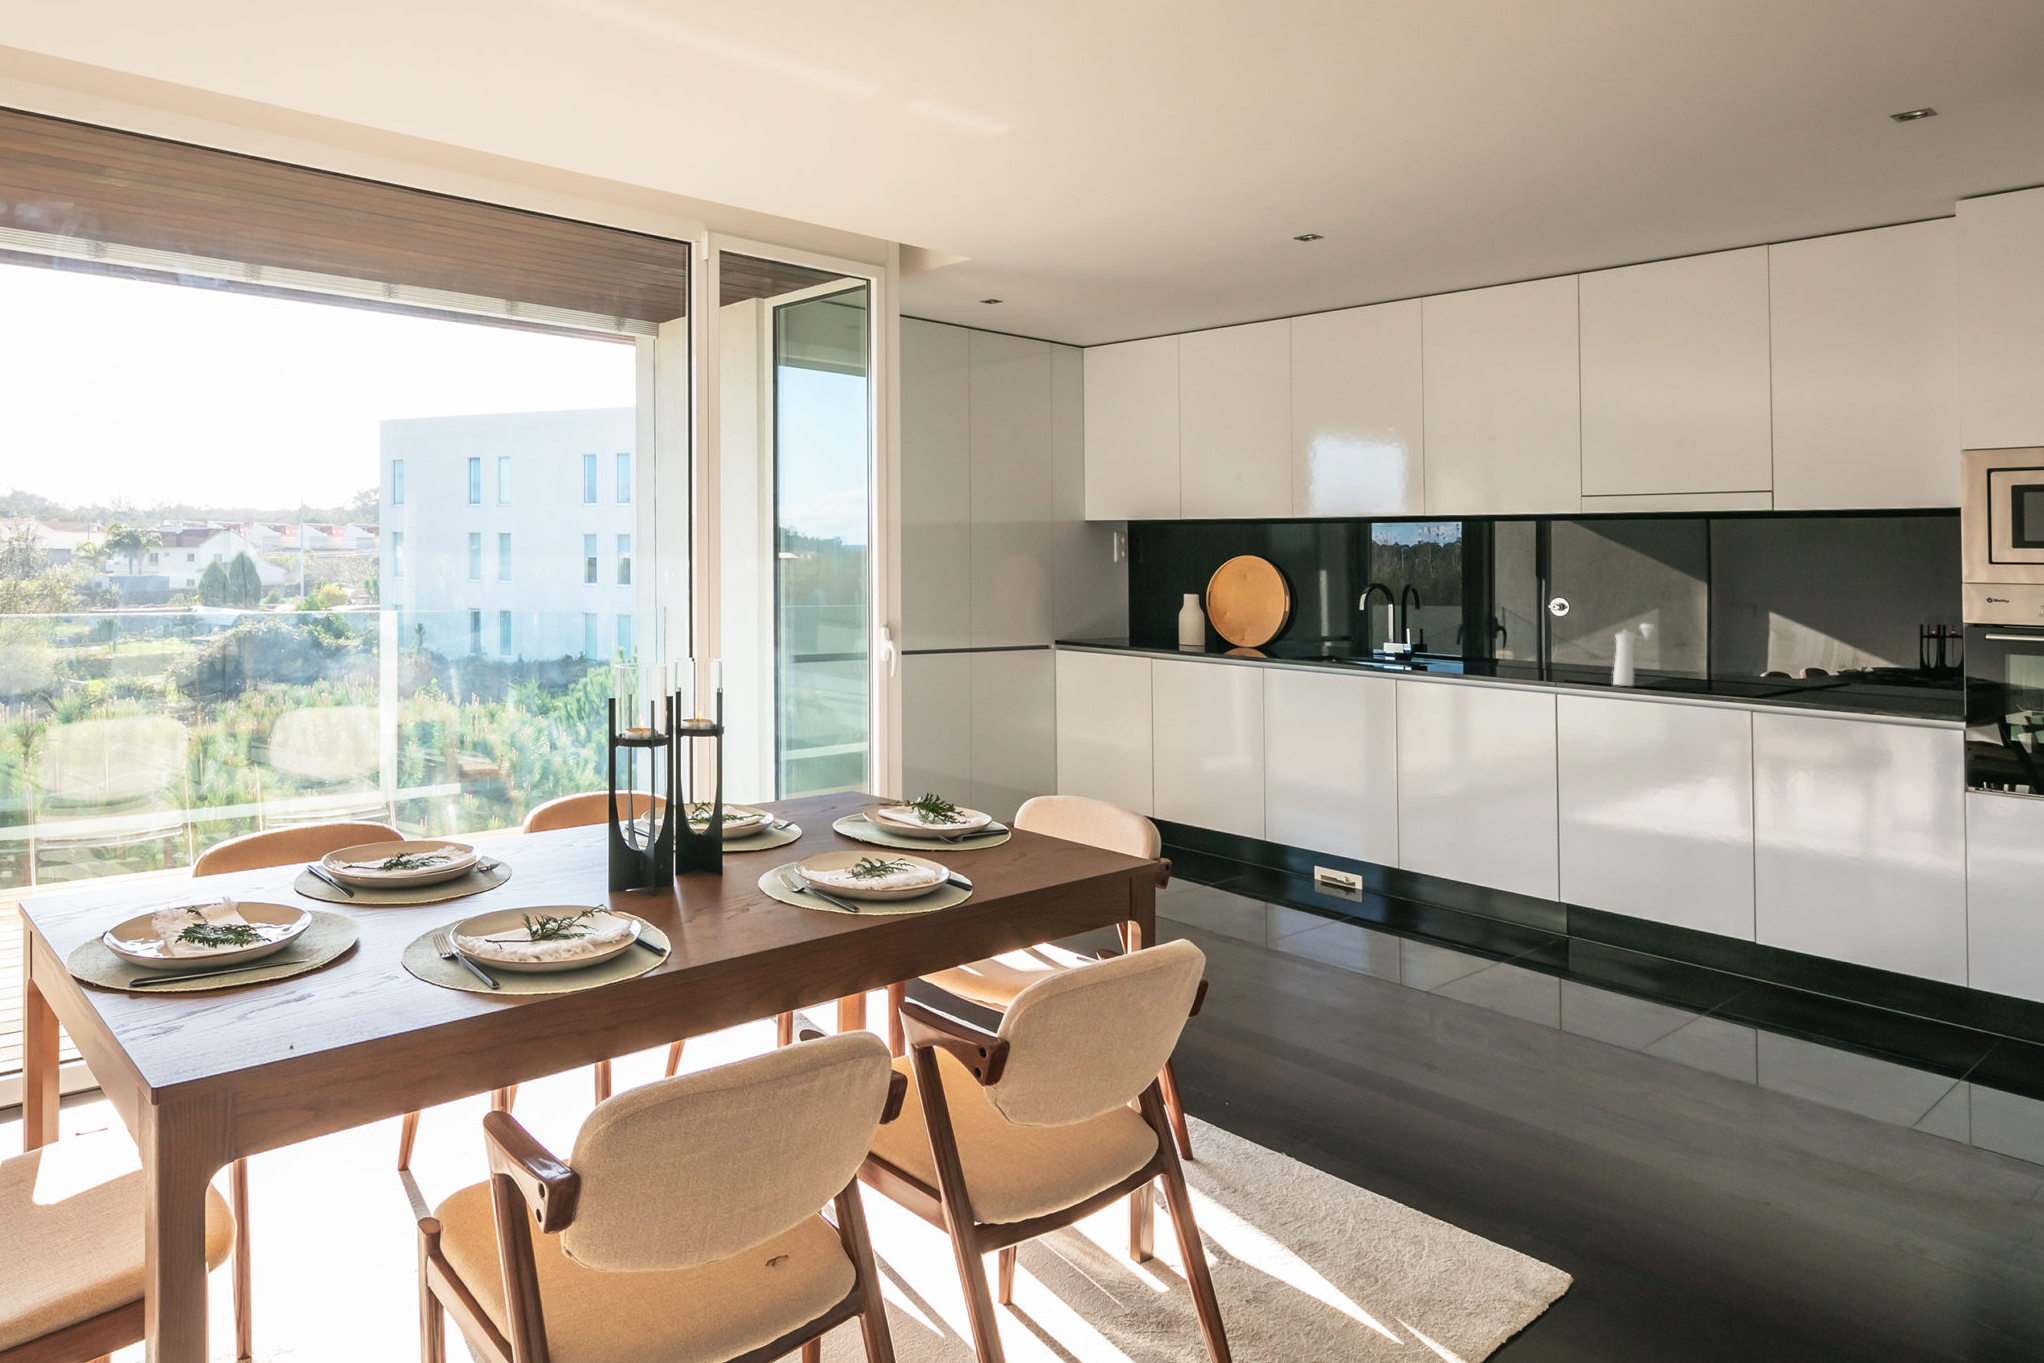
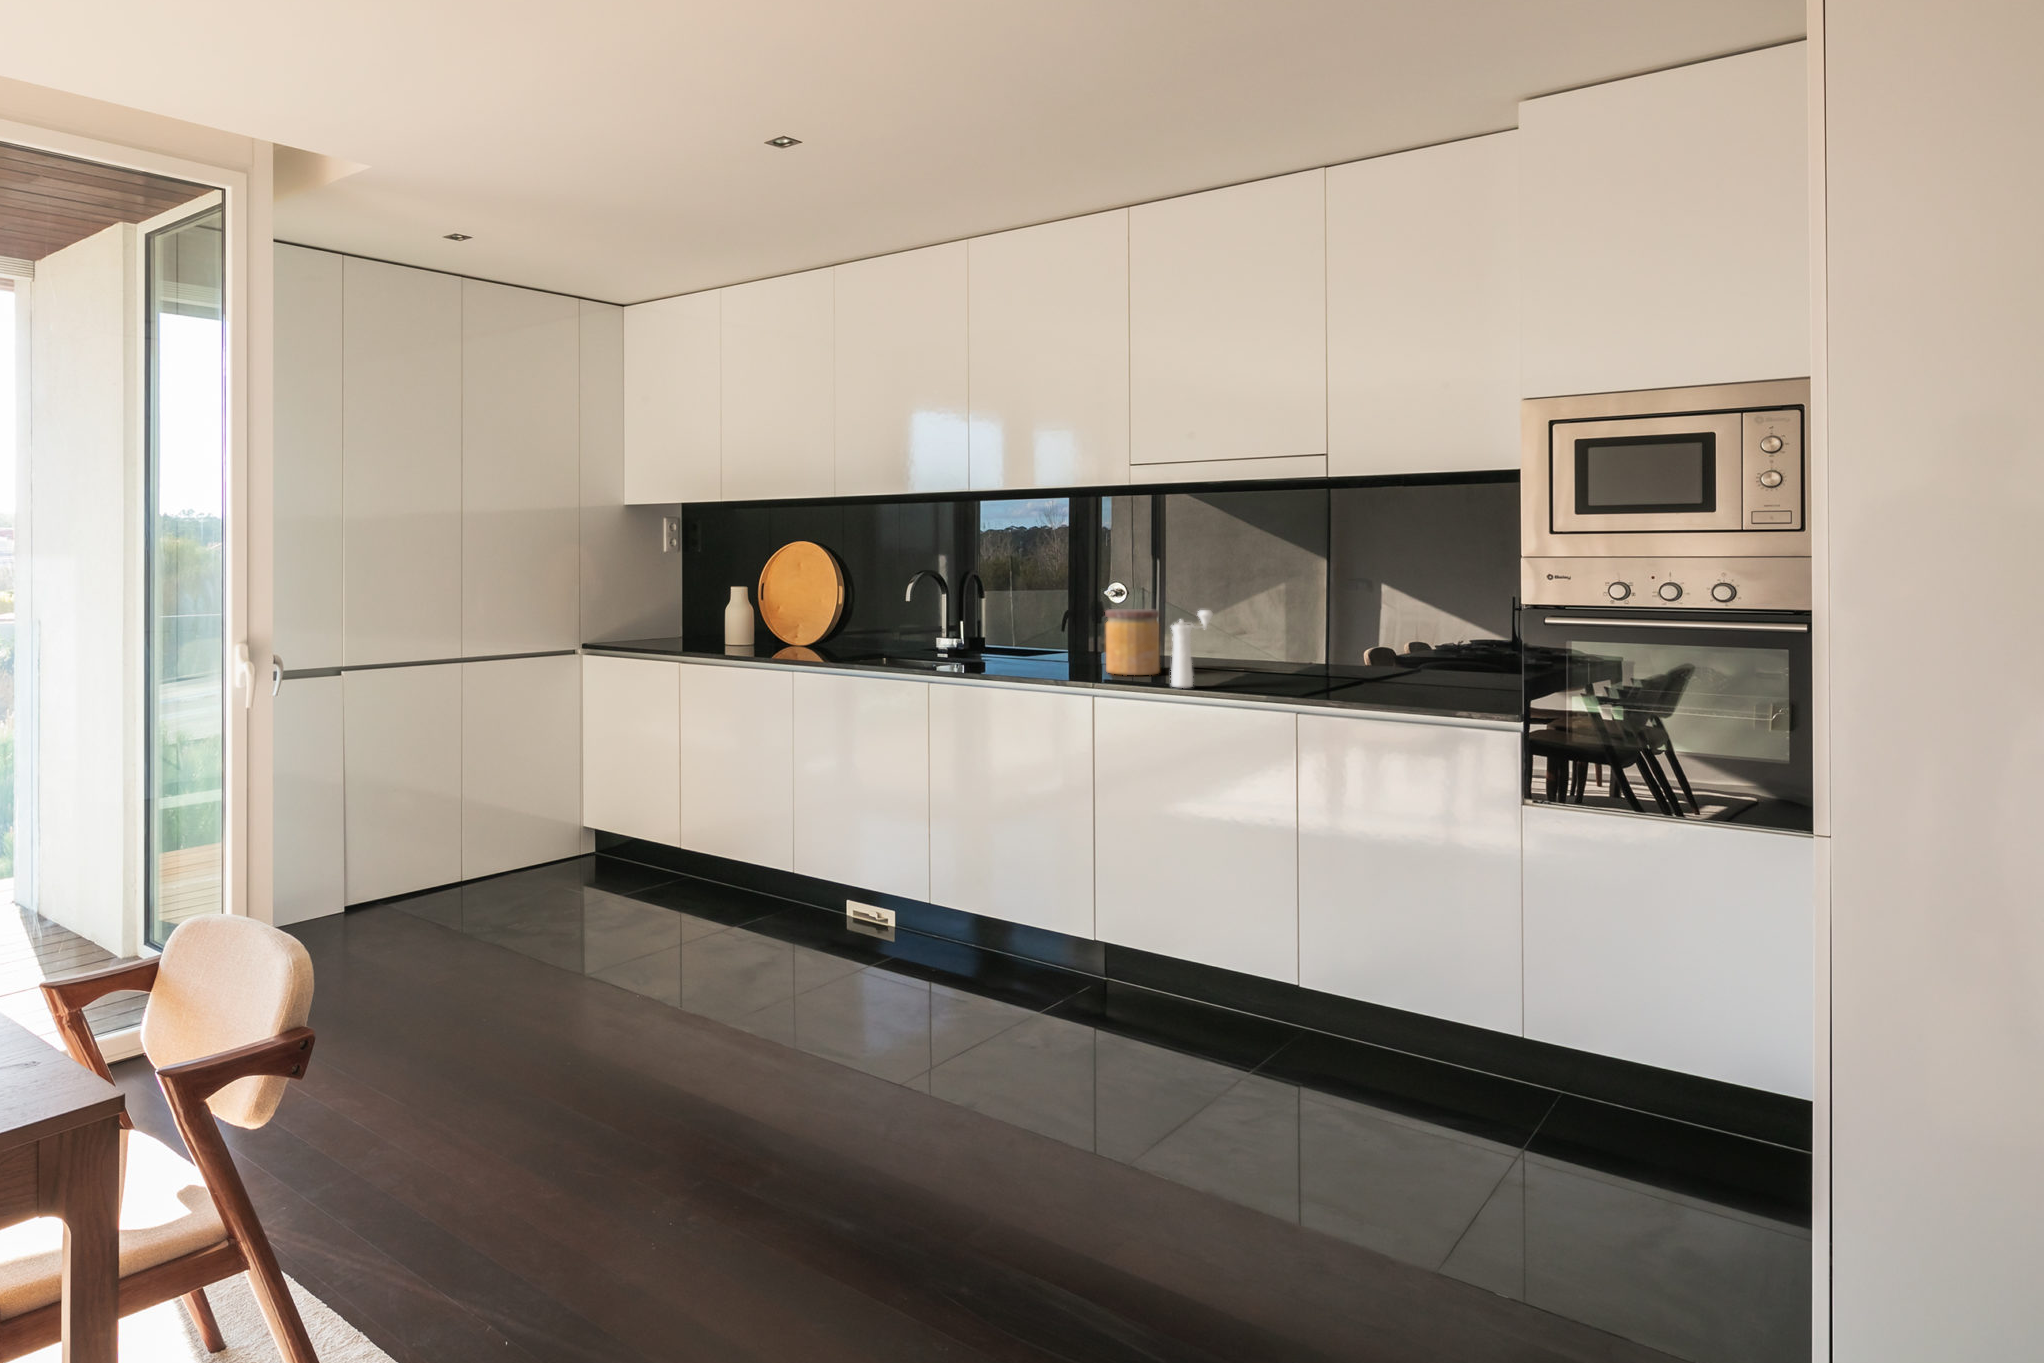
jar: none [1546,622,1600,678] -> present [1105,609,1160,675]

